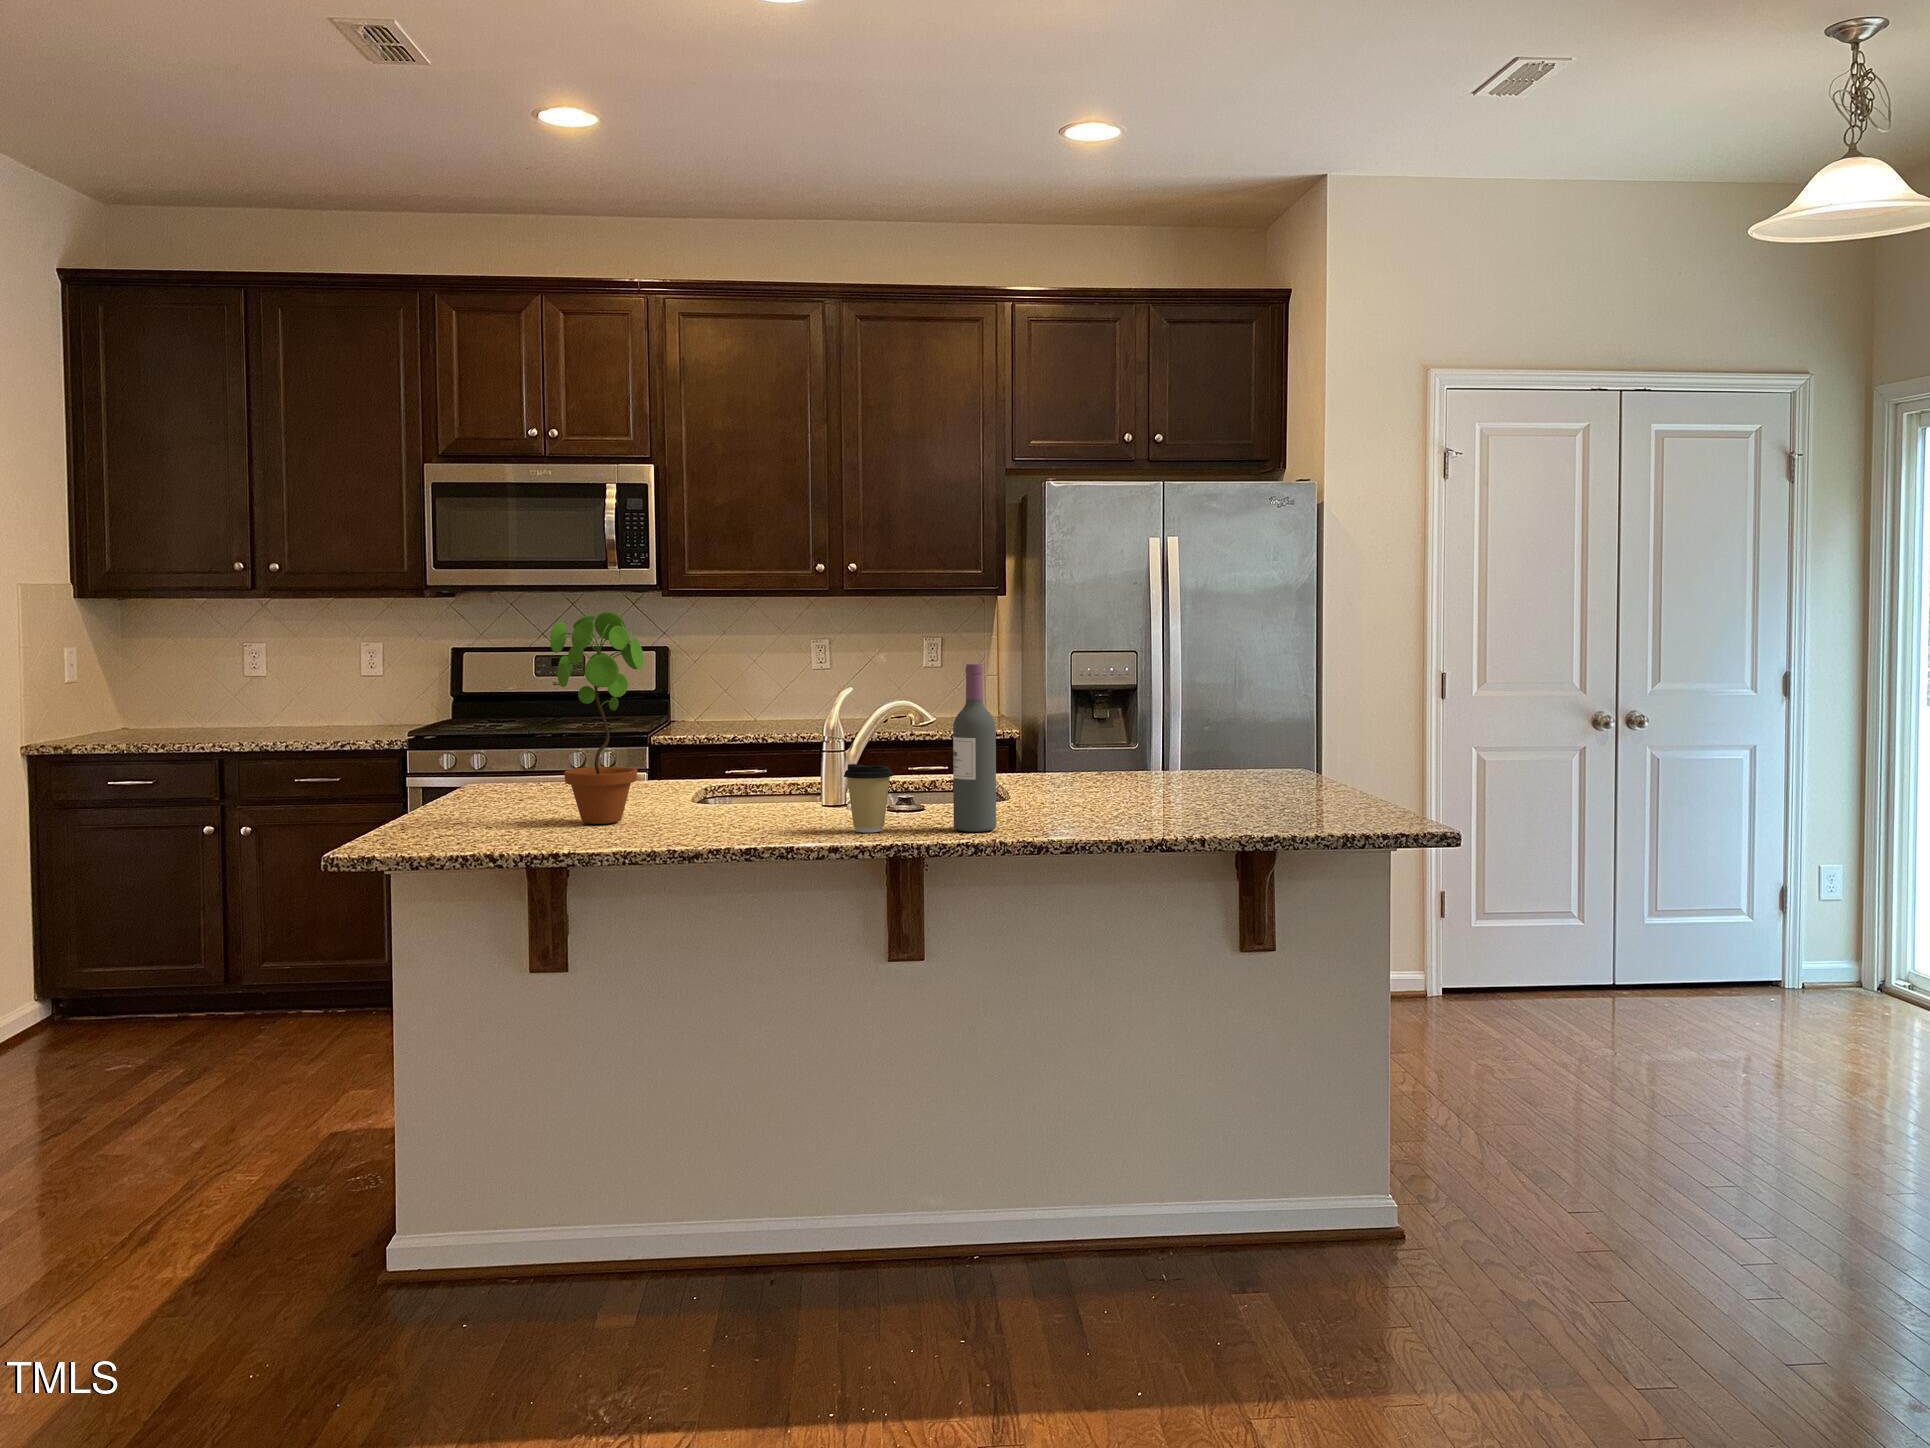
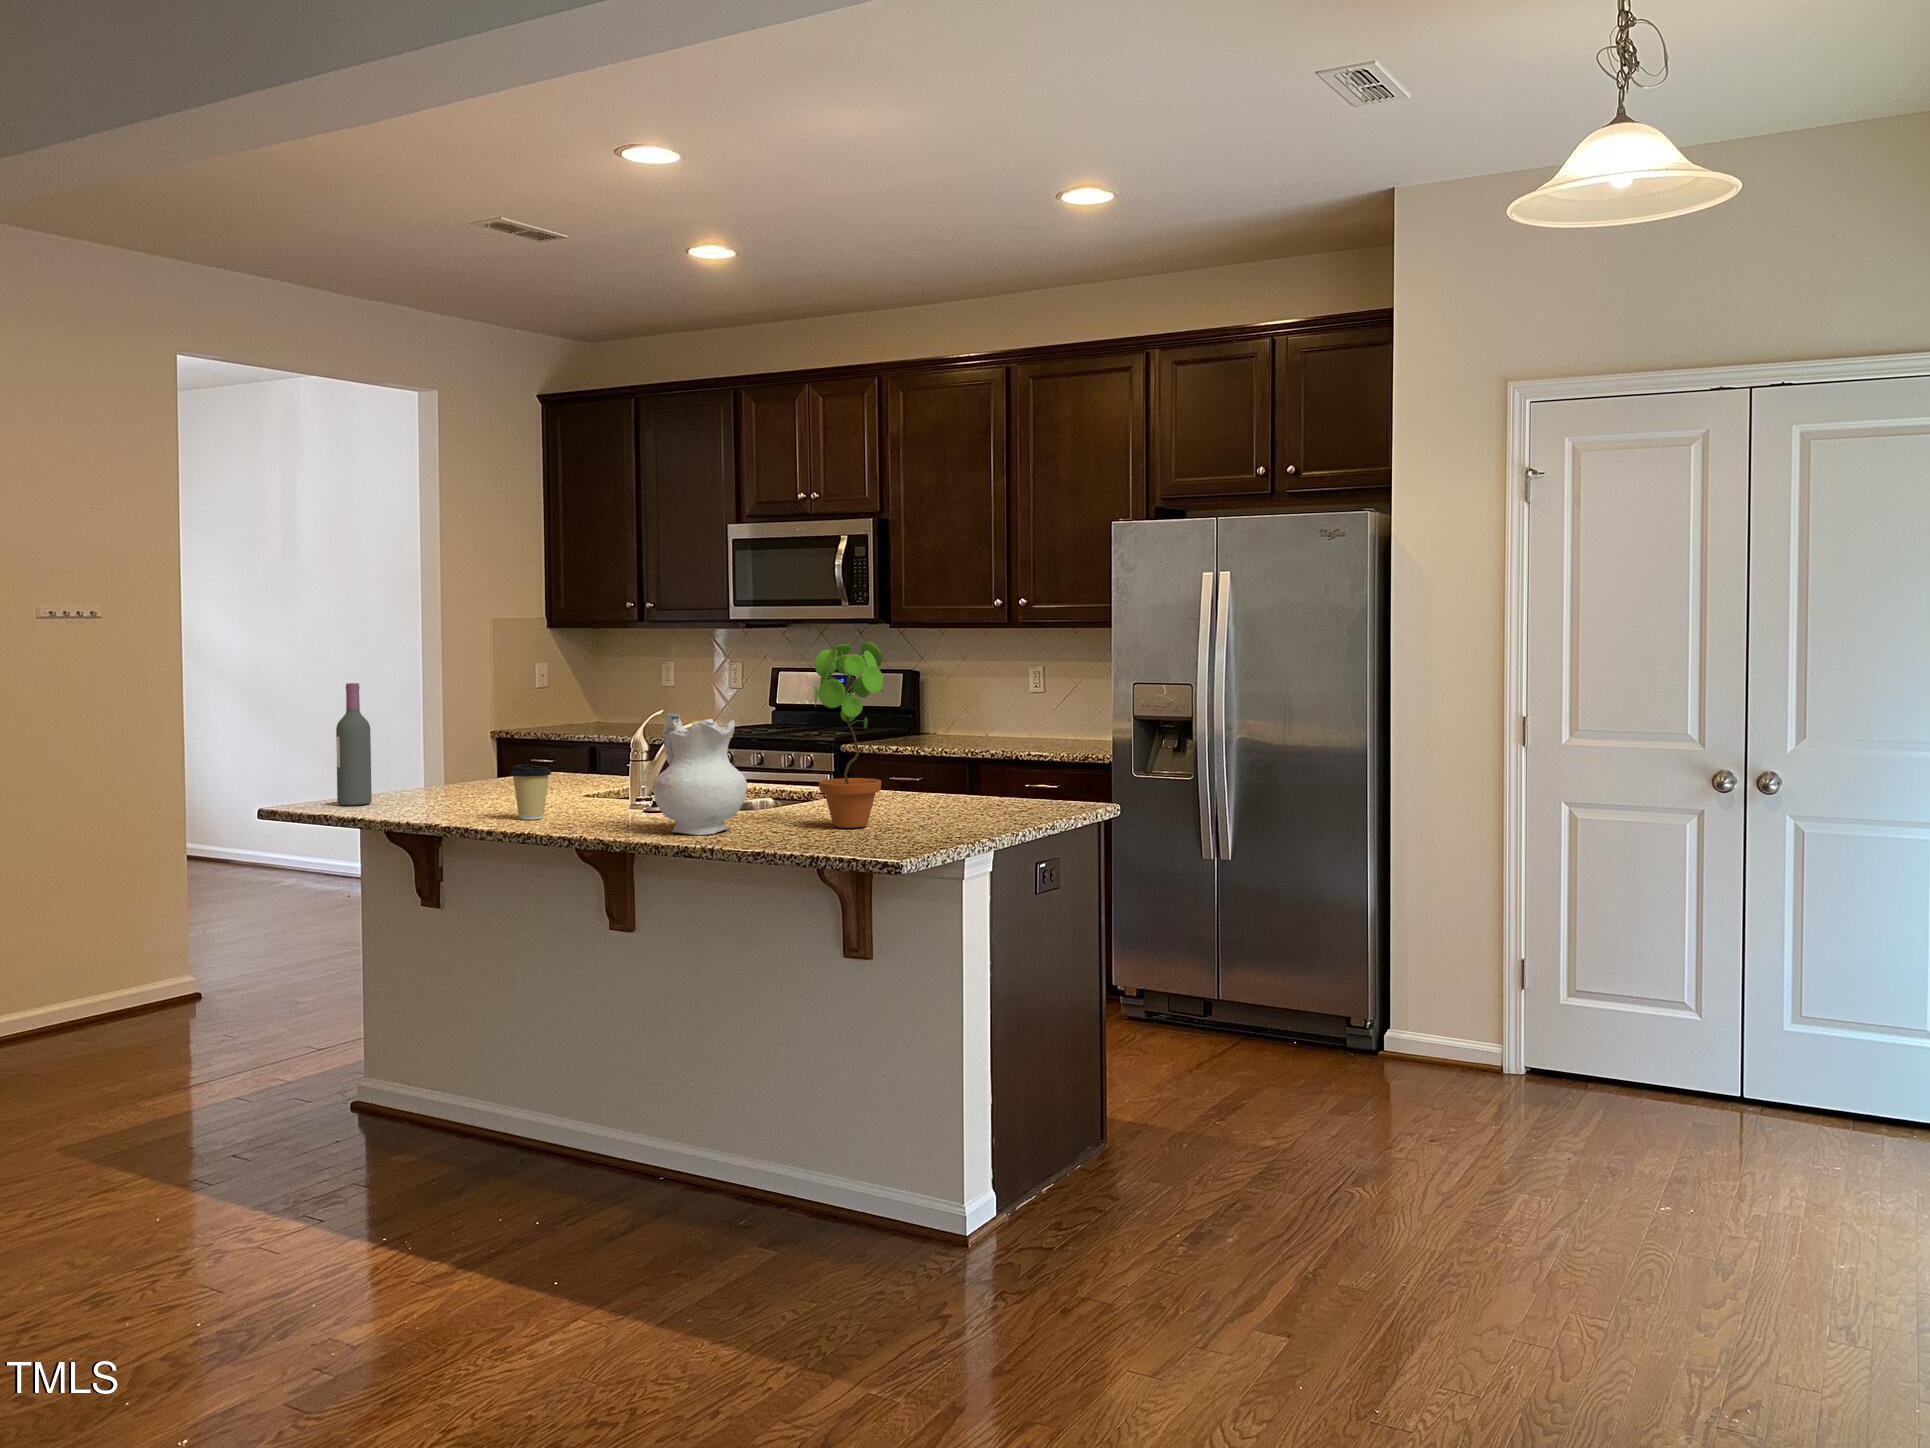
potted plant: present [550,612,644,824] -> present [814,642,884,828]
wine bottle: present [953,664,996,832] -> present [336,683,372,806]
ceramic pitcher: none [1071,691,1190,828] -> present [654,713,747,835]

